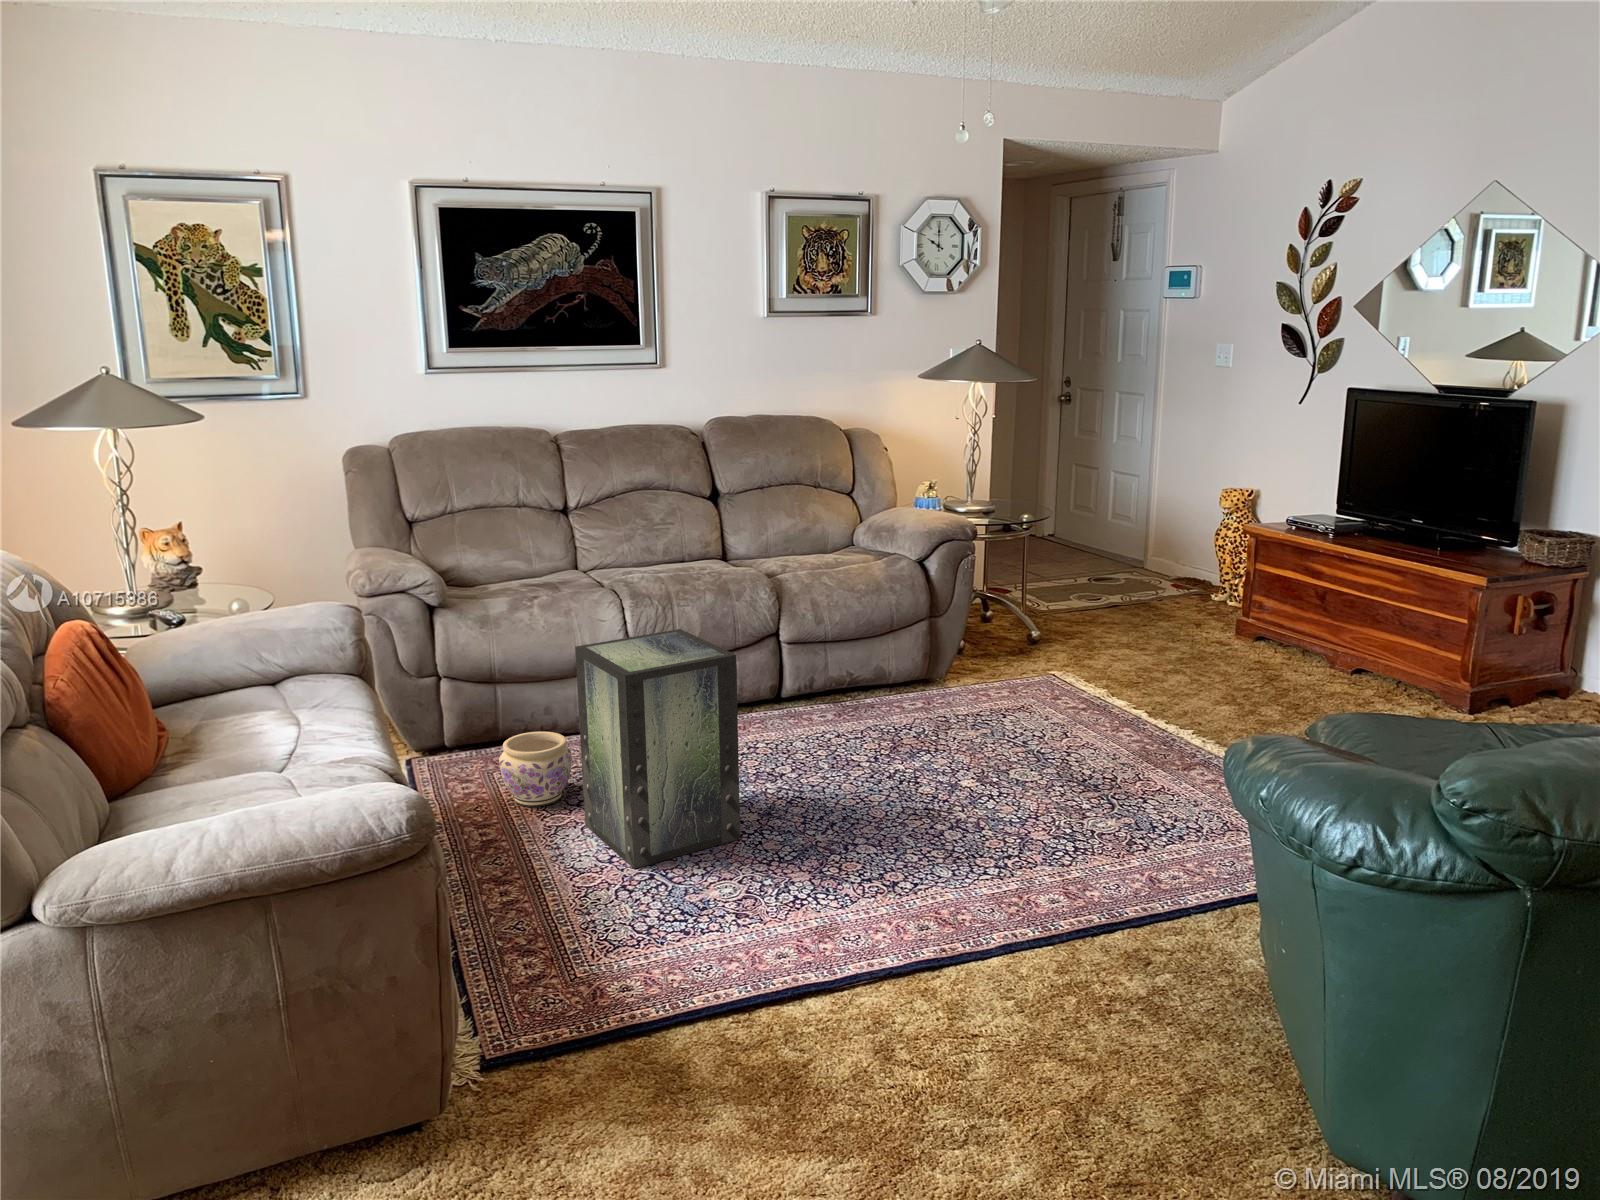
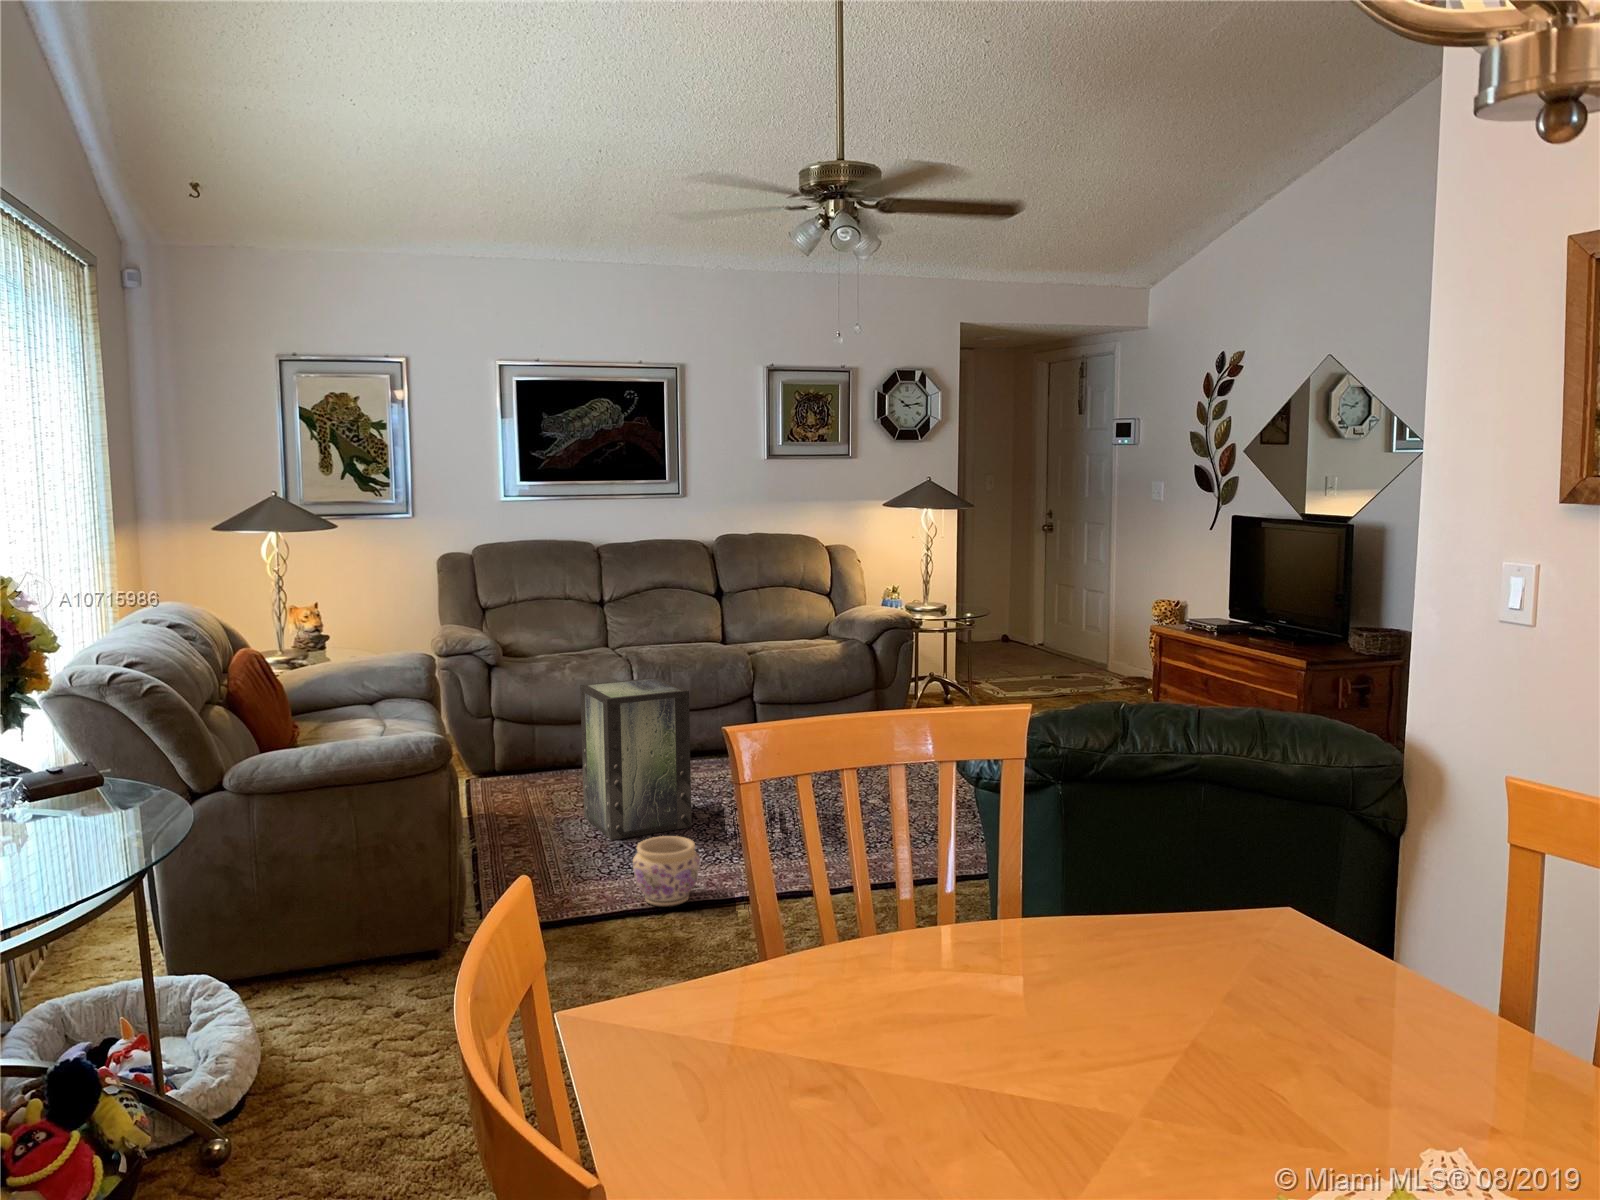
planter: present [499,732,572,807] -> present [633,836,700,907]

